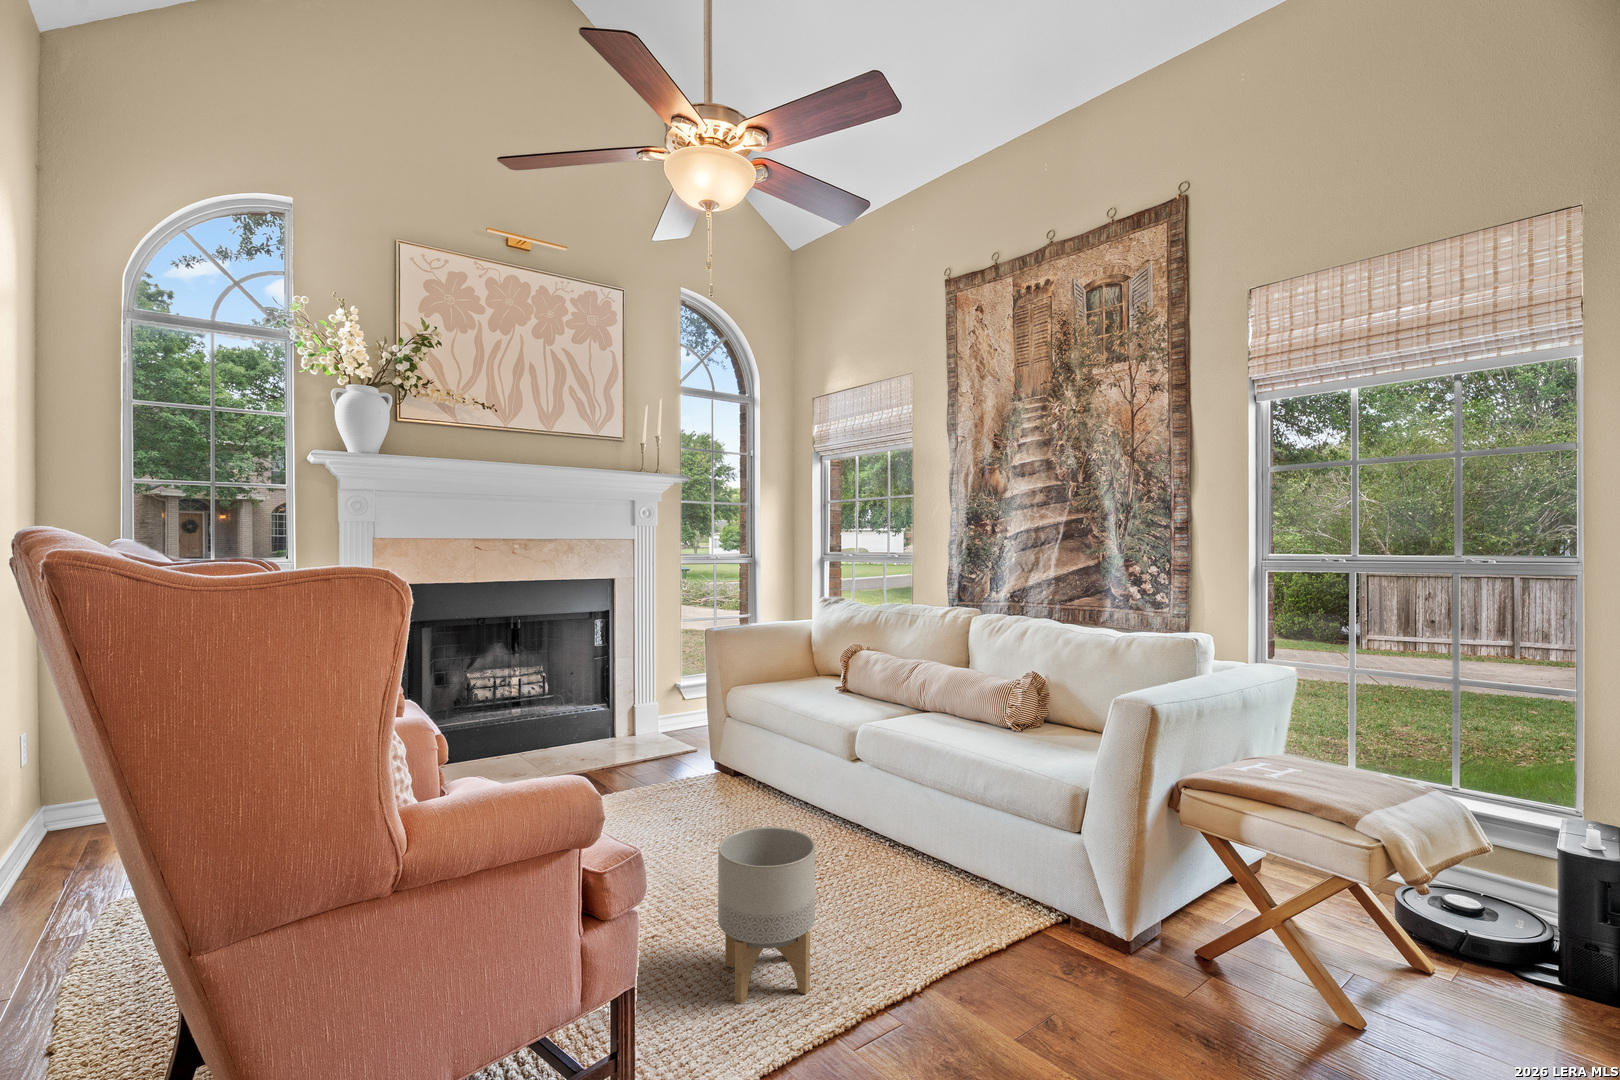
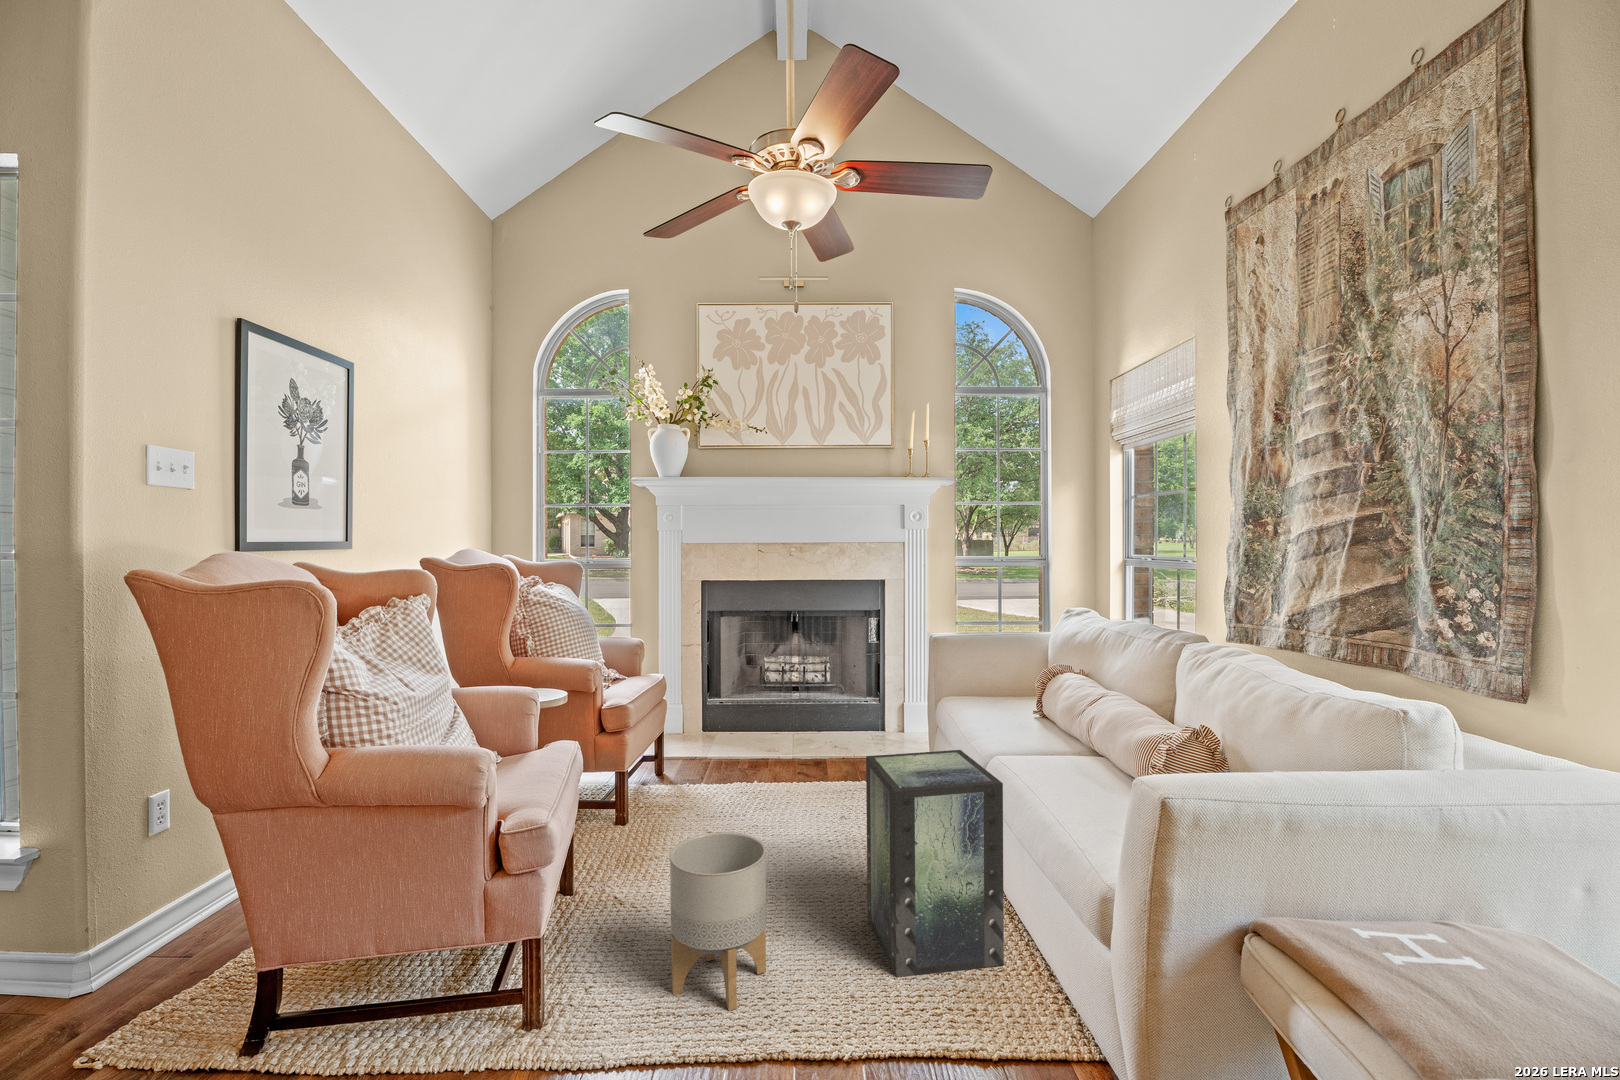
storage box: none [816,719,949,923] -> present [866,750,1004,977]

